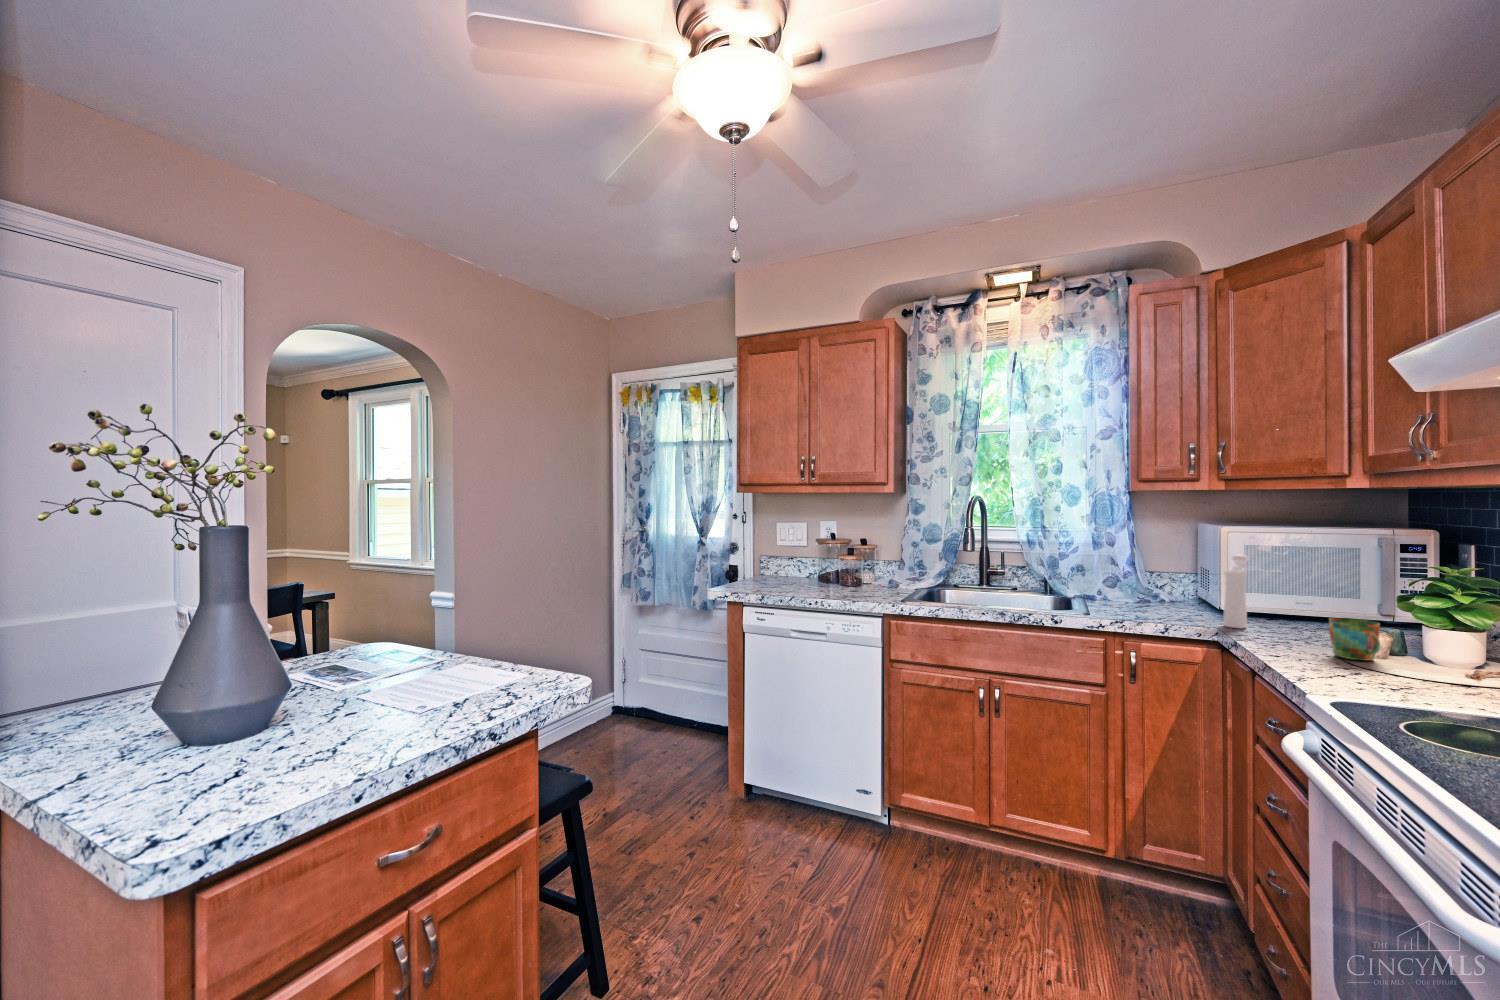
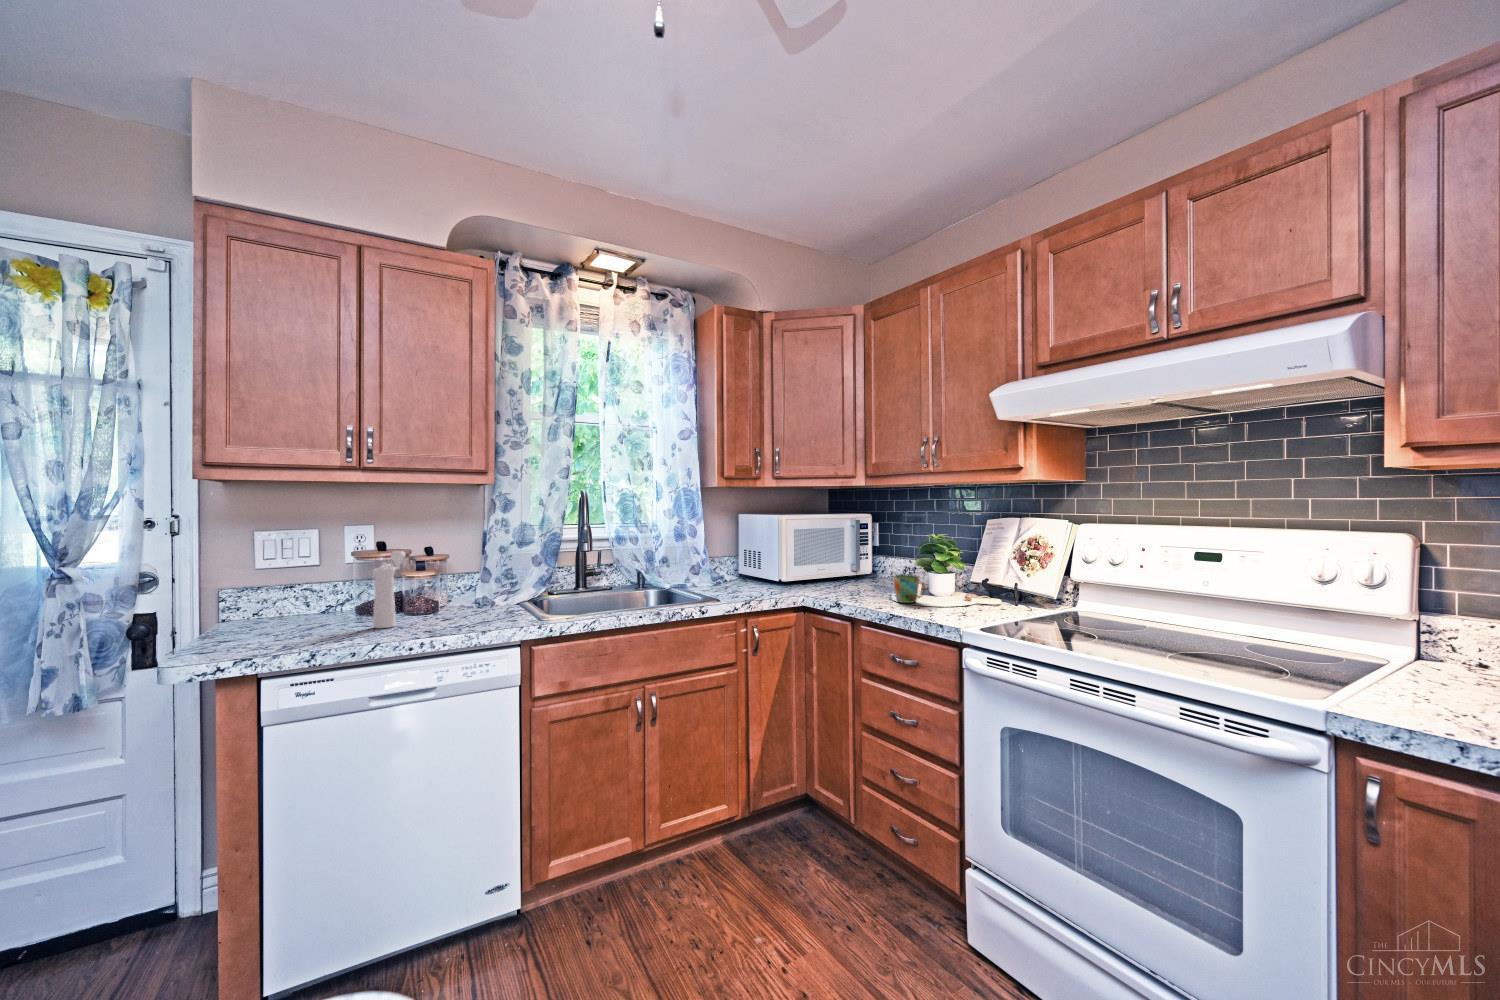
pepper mill: present [1223,555,1249,628] -> present [373,551,406,628]

